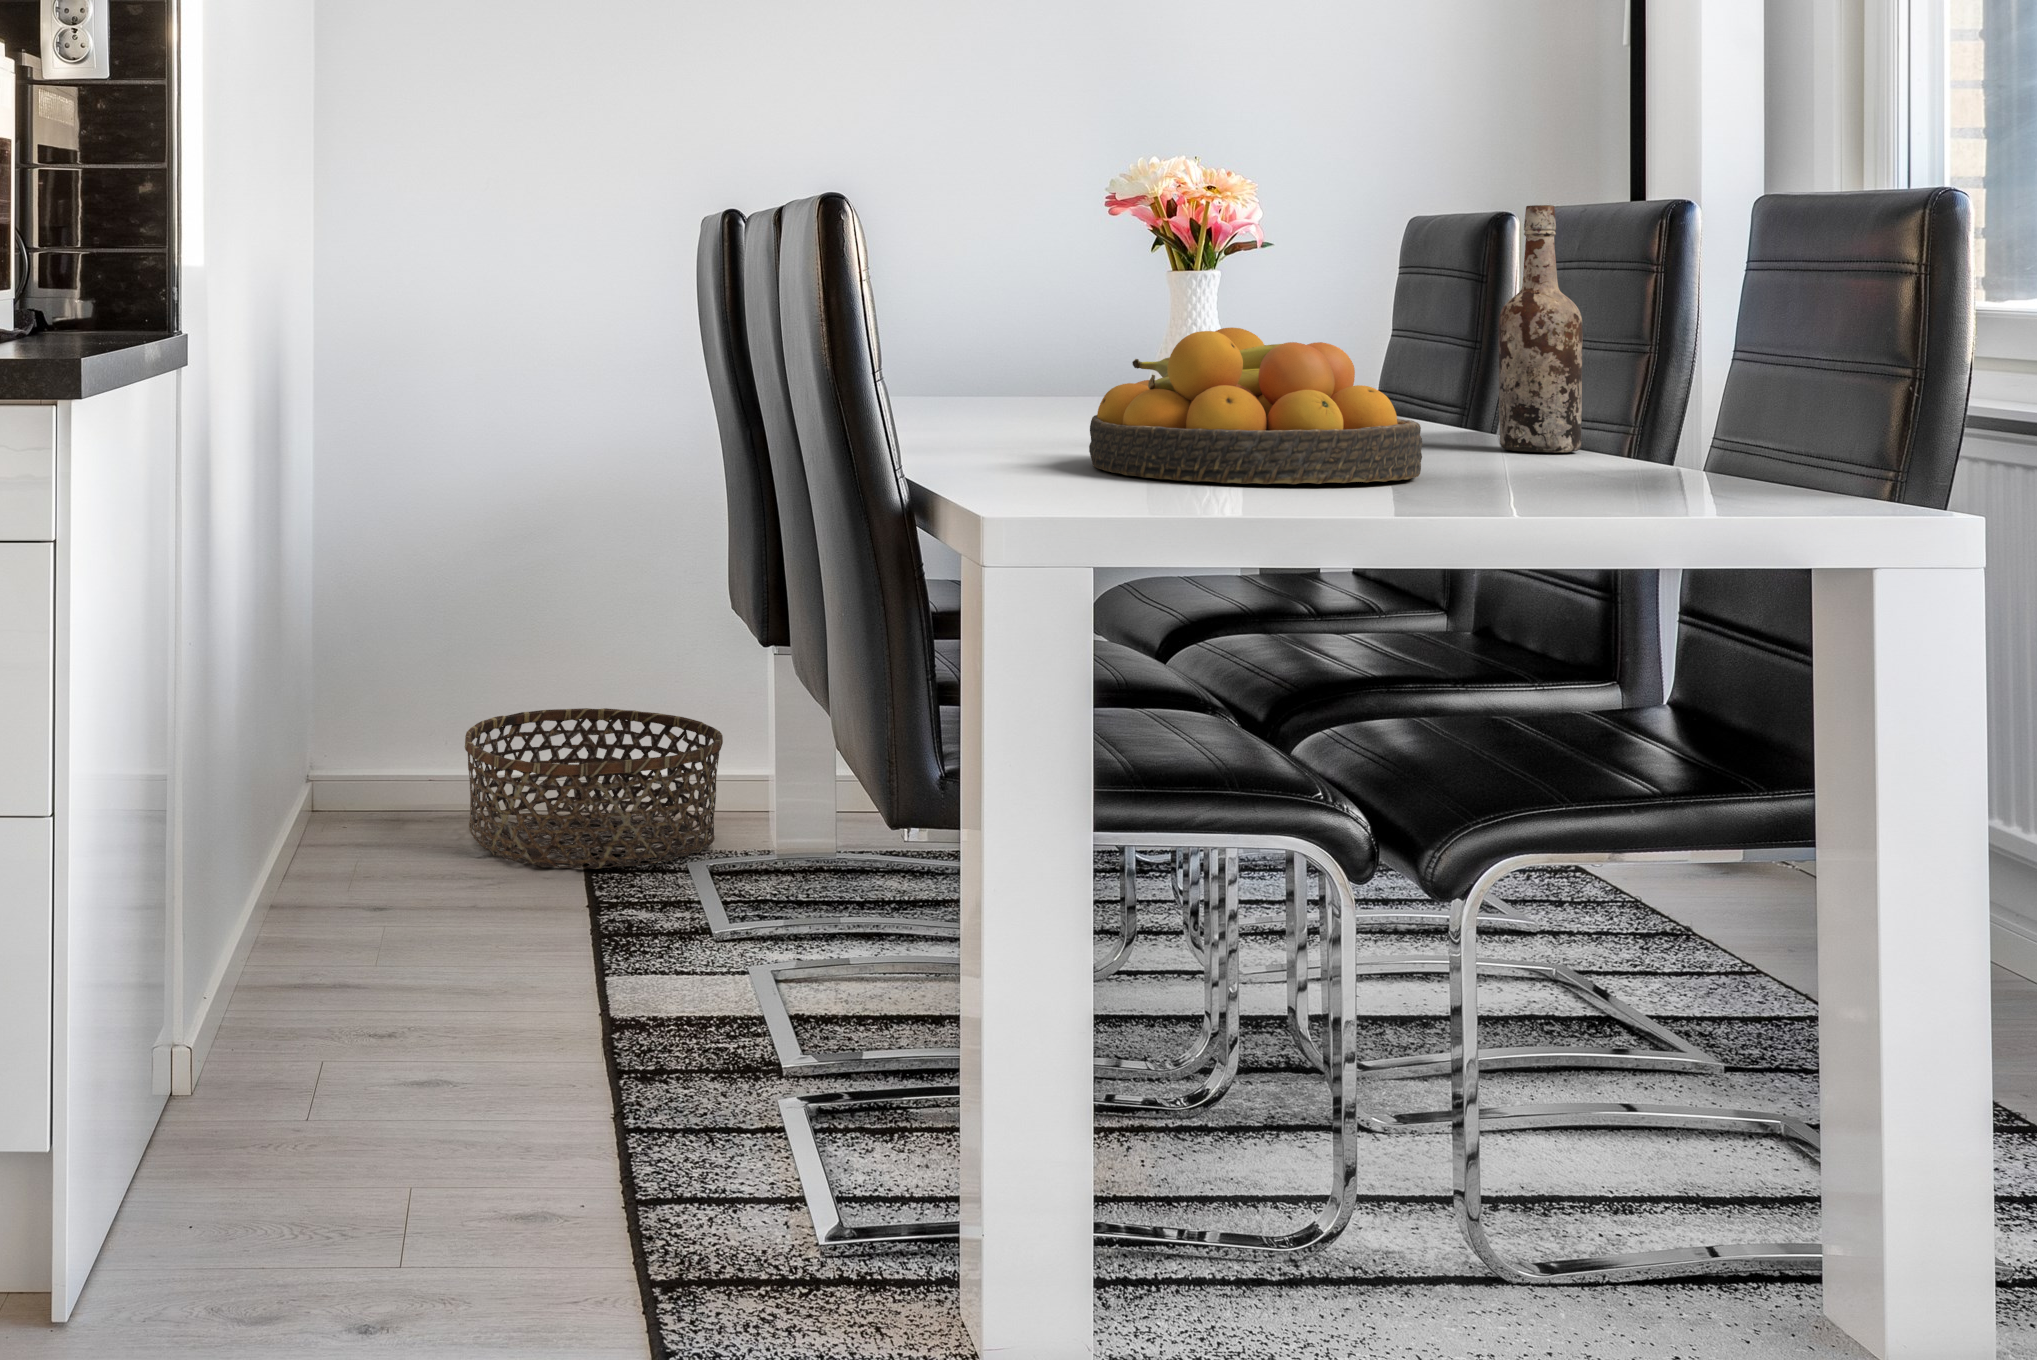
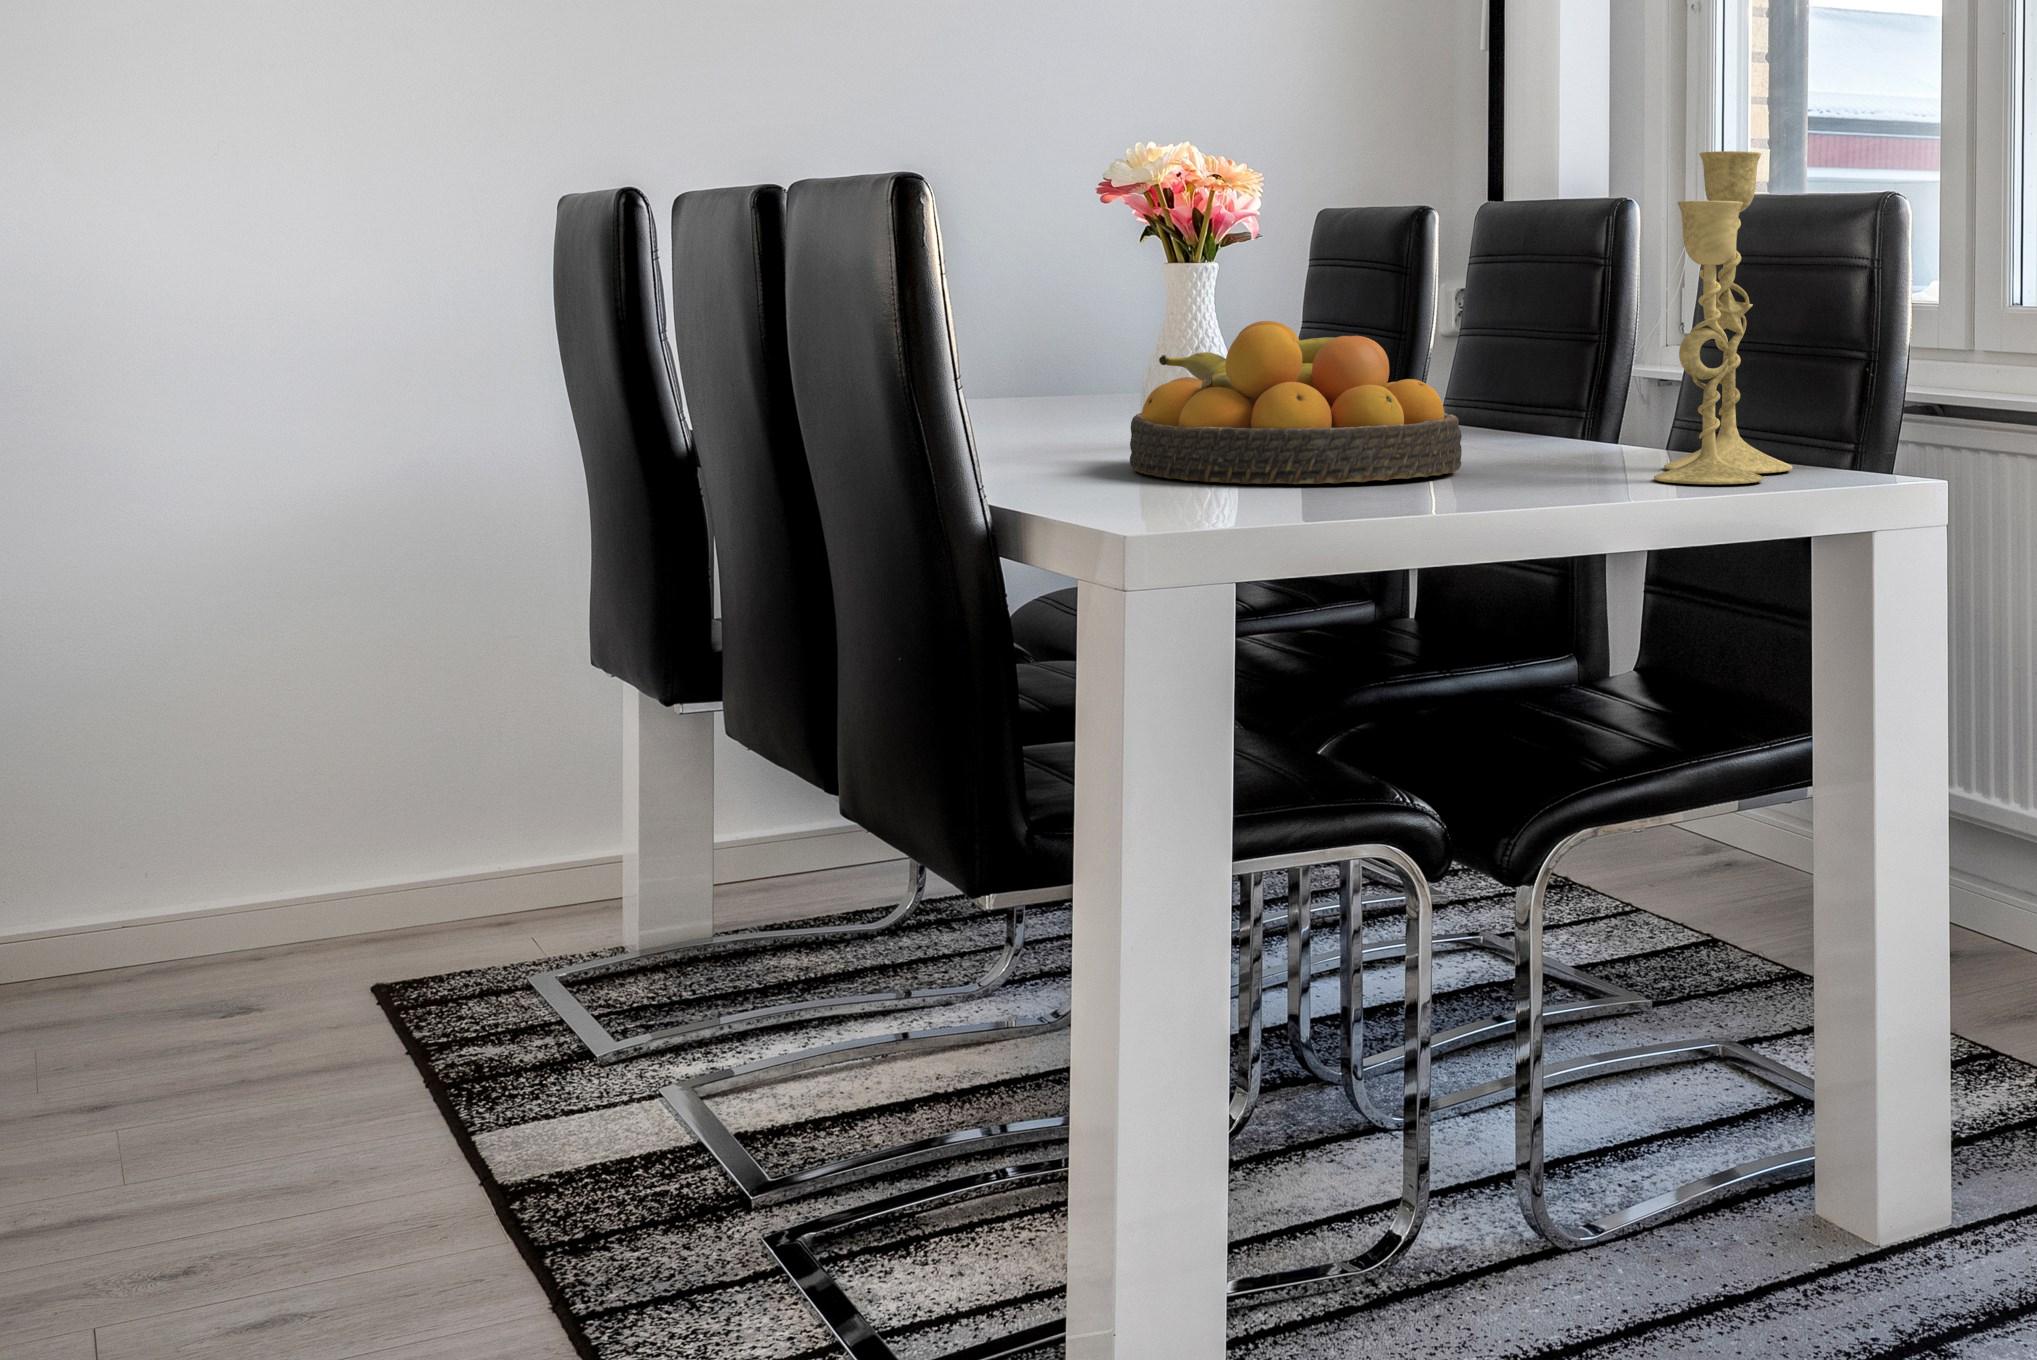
candlestick: none [1627,145,1823,505] -> present [1654,151,1792,484]
wine bottle: present [1499,205,1583,452] -> none [1472,201,1546,440]
basket: present [465,708,723,869] -> none [193,799,560,1015]

